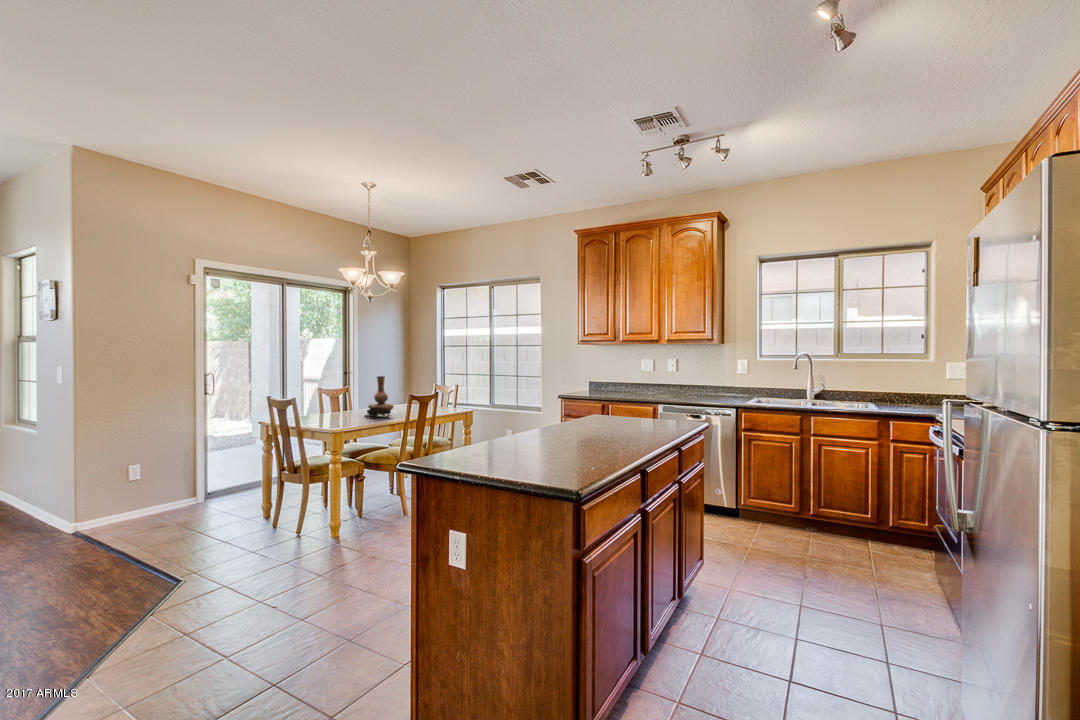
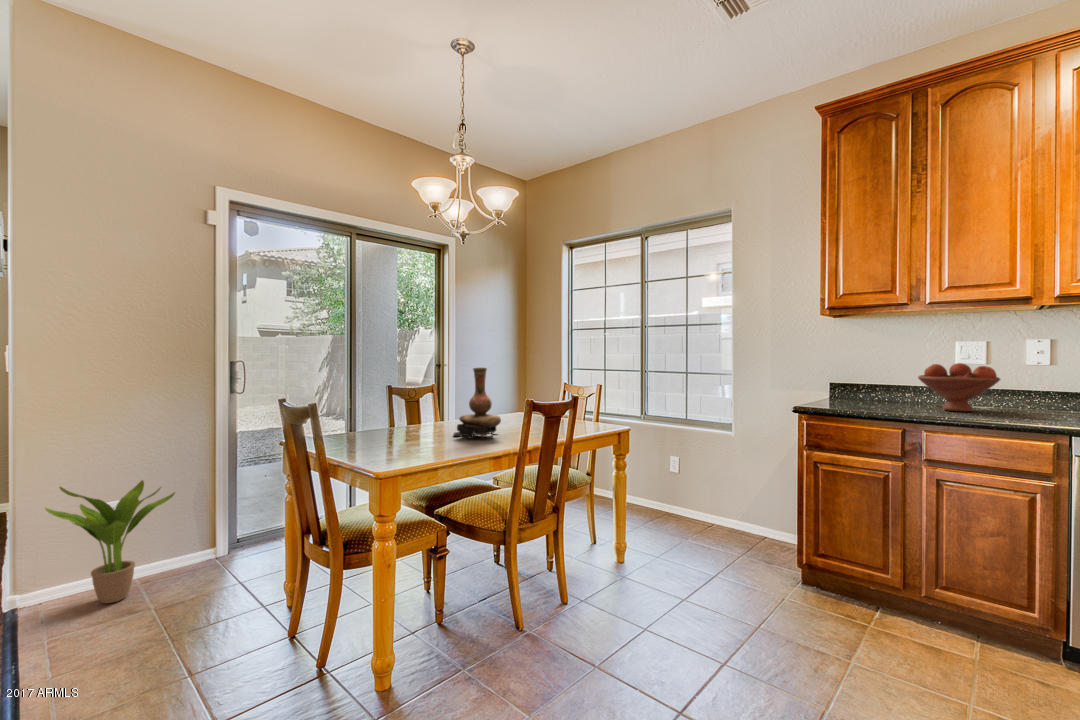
fruit bowl: none [619,371,652,396] -> present [918,363,1000,412]
potted plant: none [99,451,176,526] -> present [45,480,175,603]

